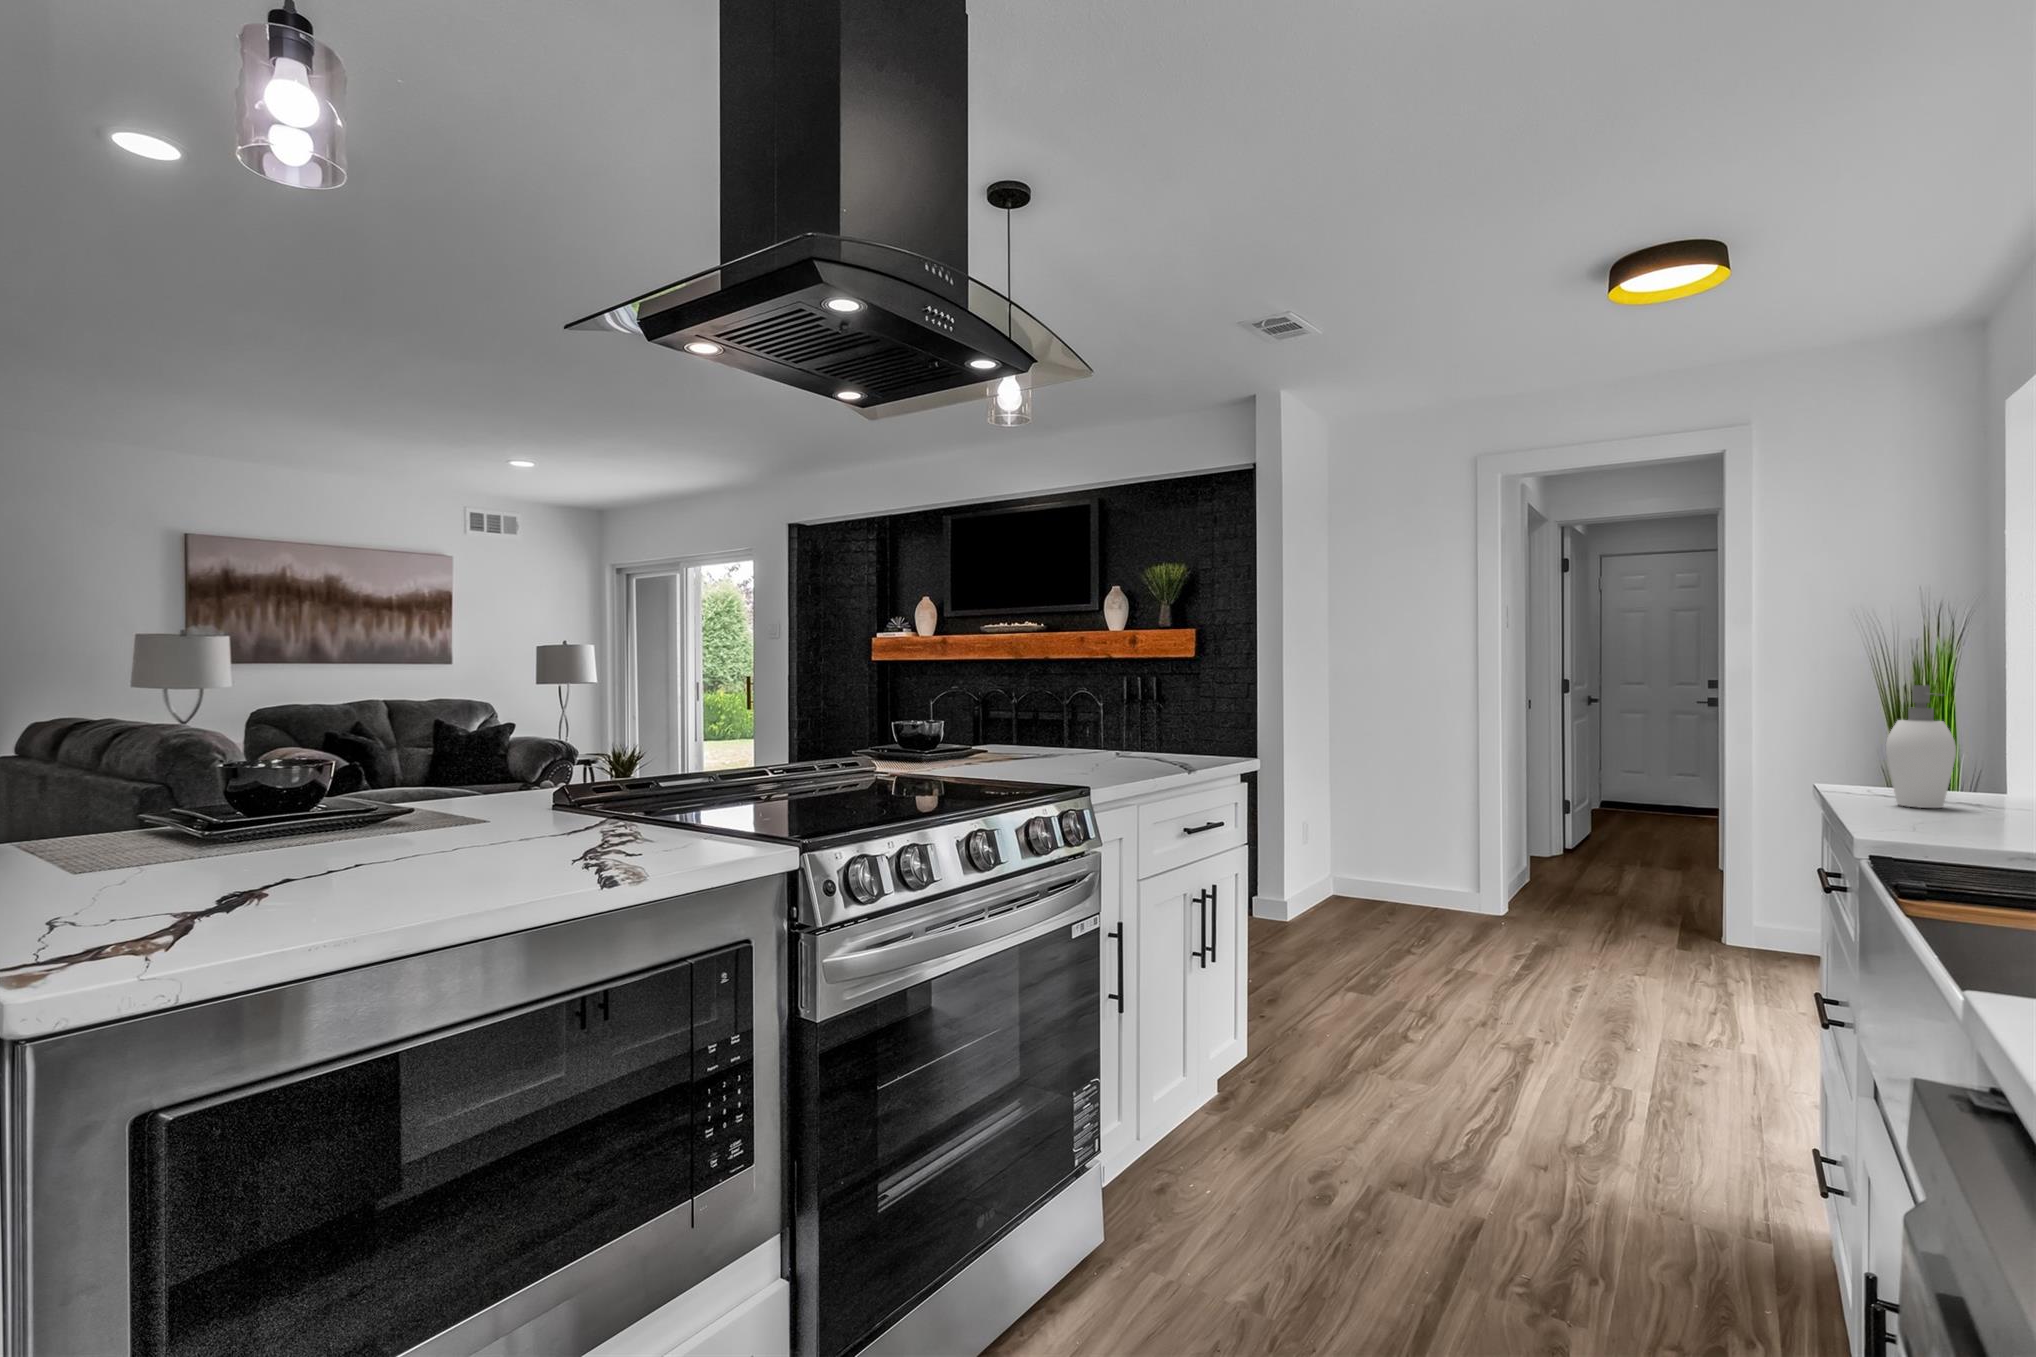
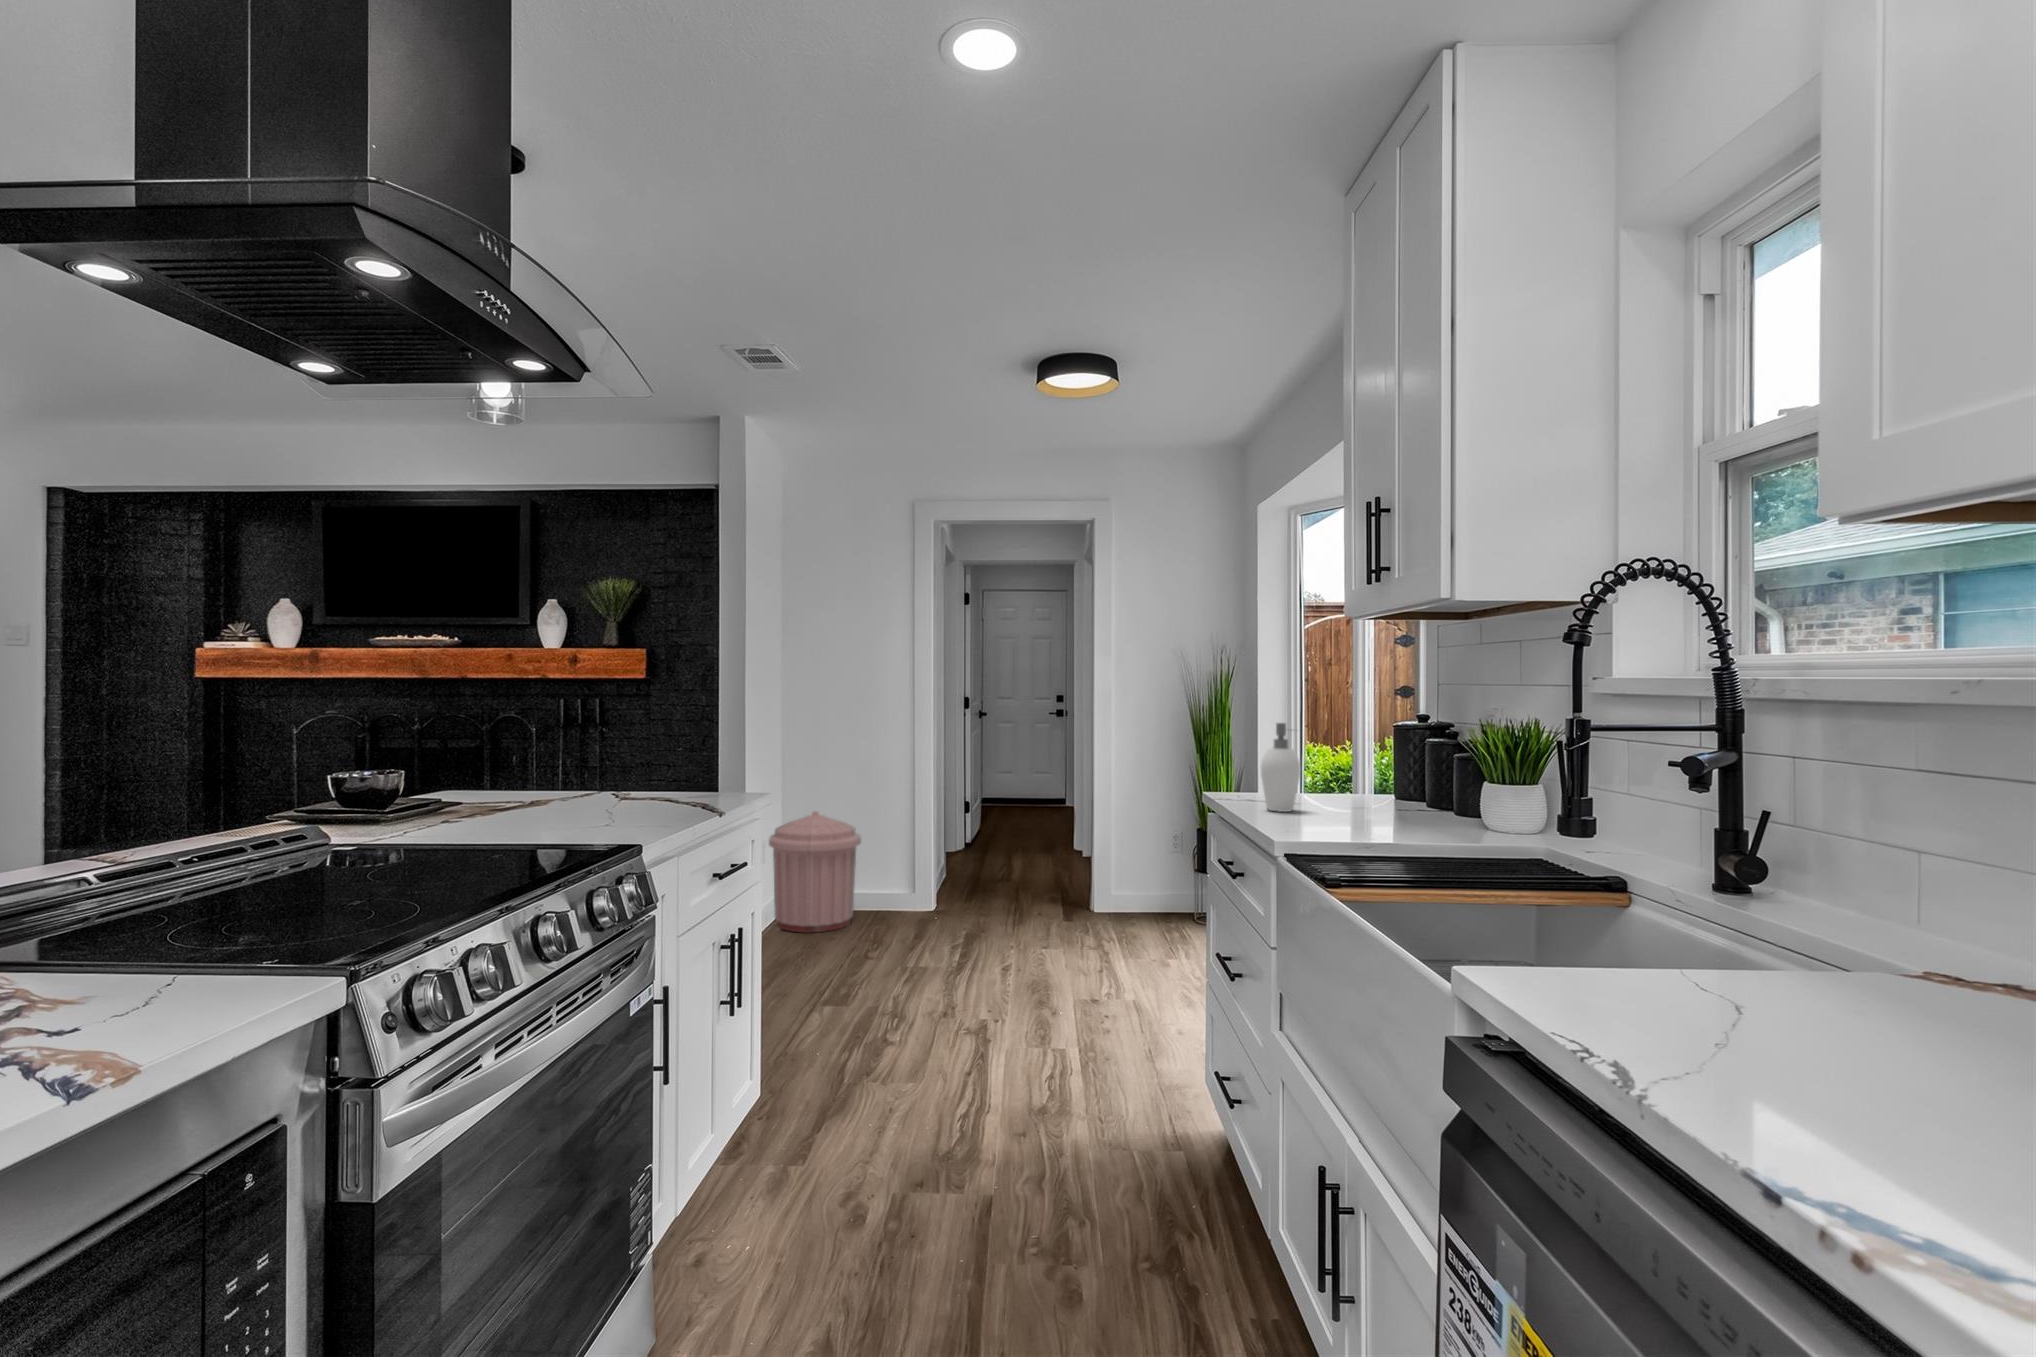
trash can: none [1314,795,1416,923] -> present [769,811,861,933]

